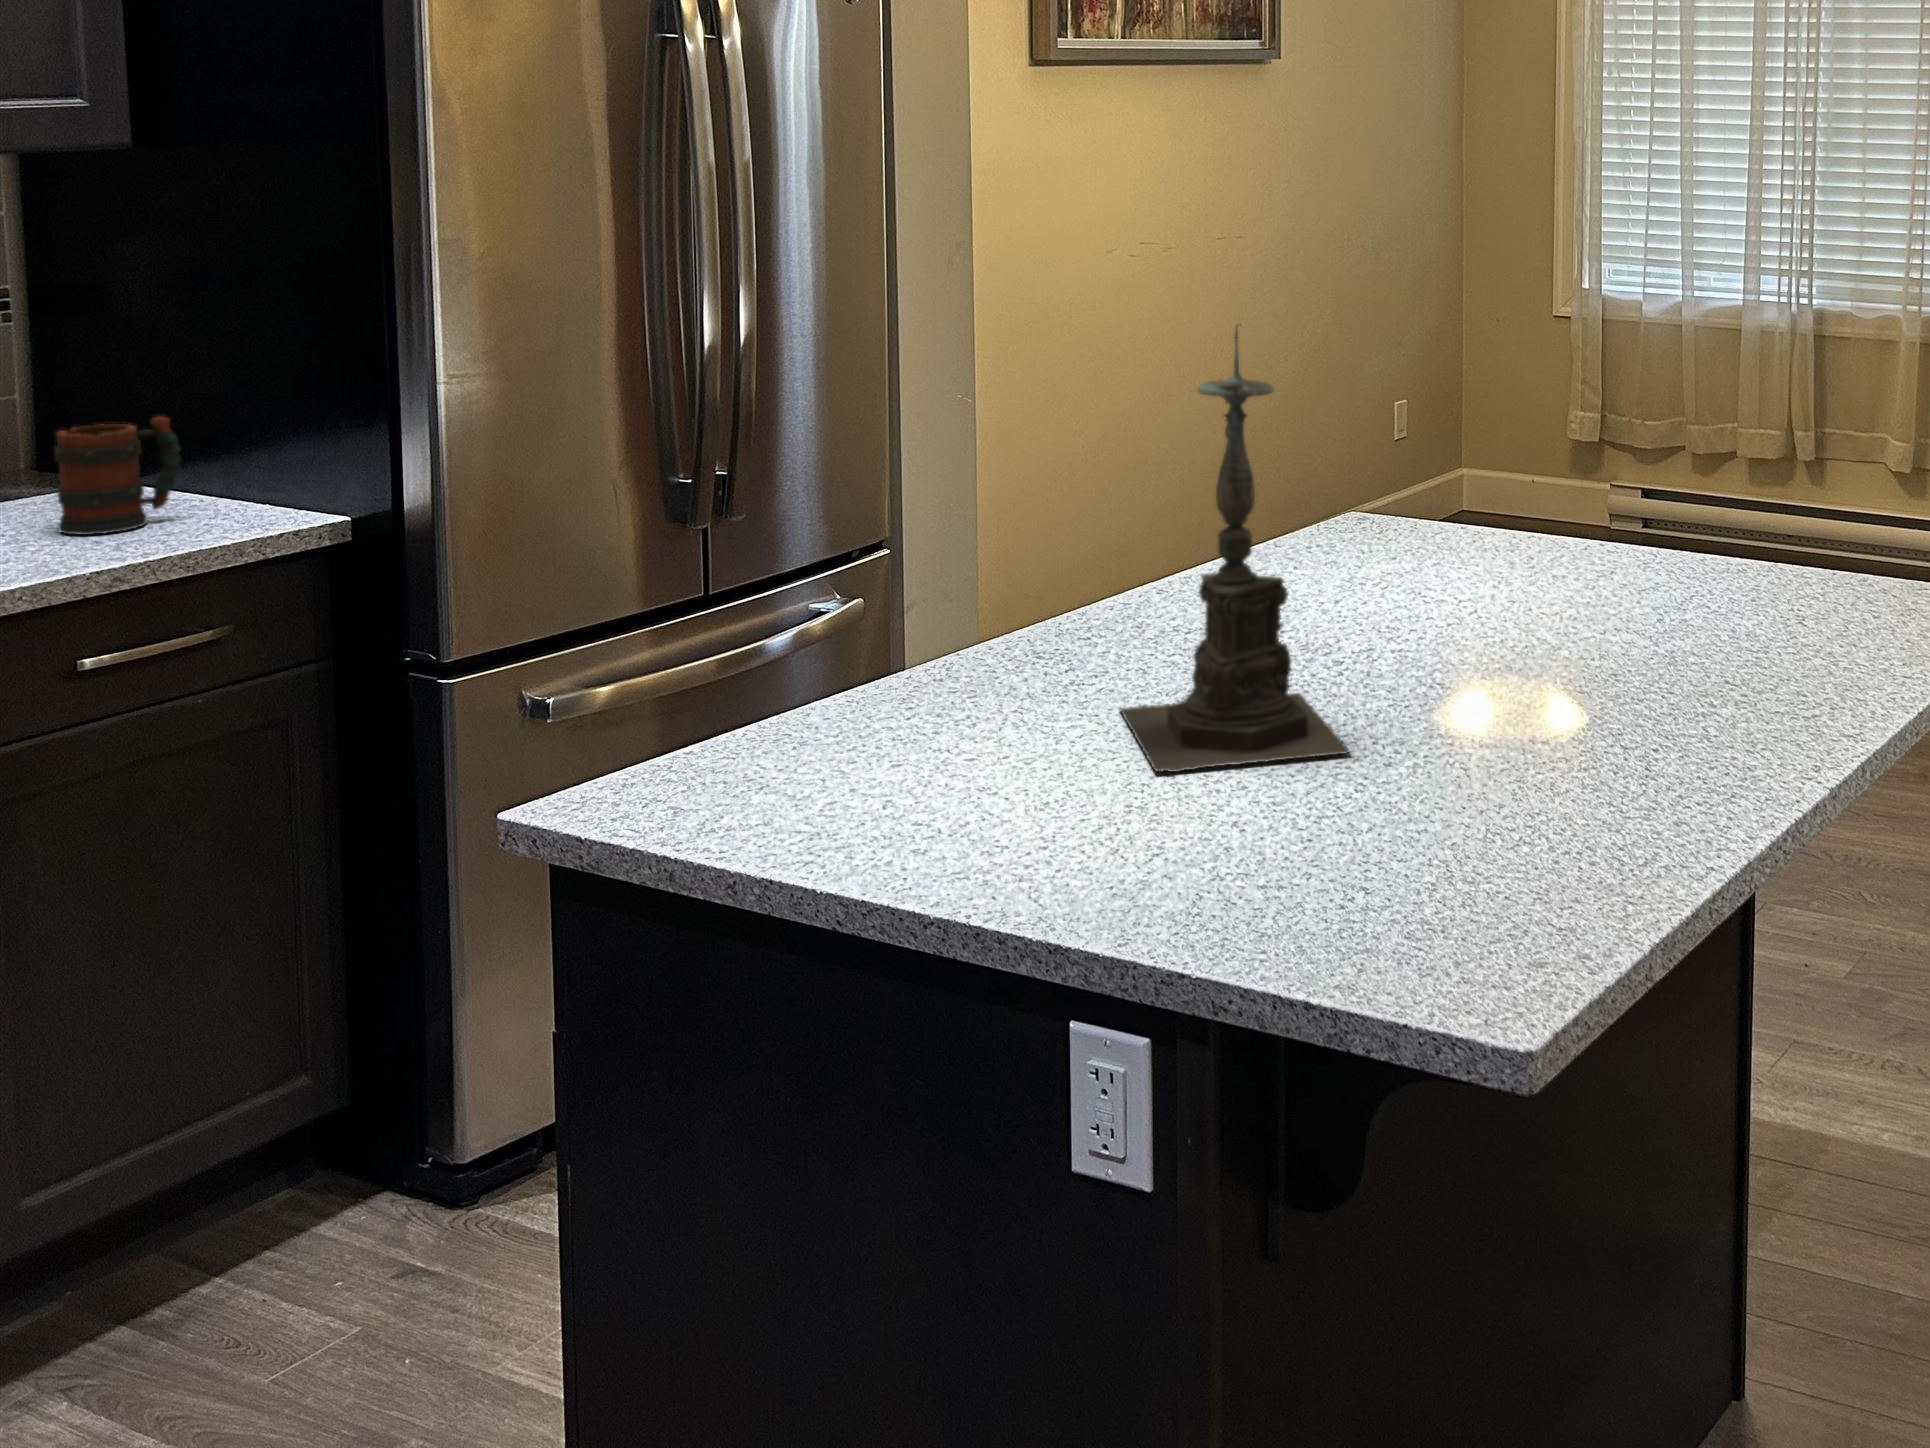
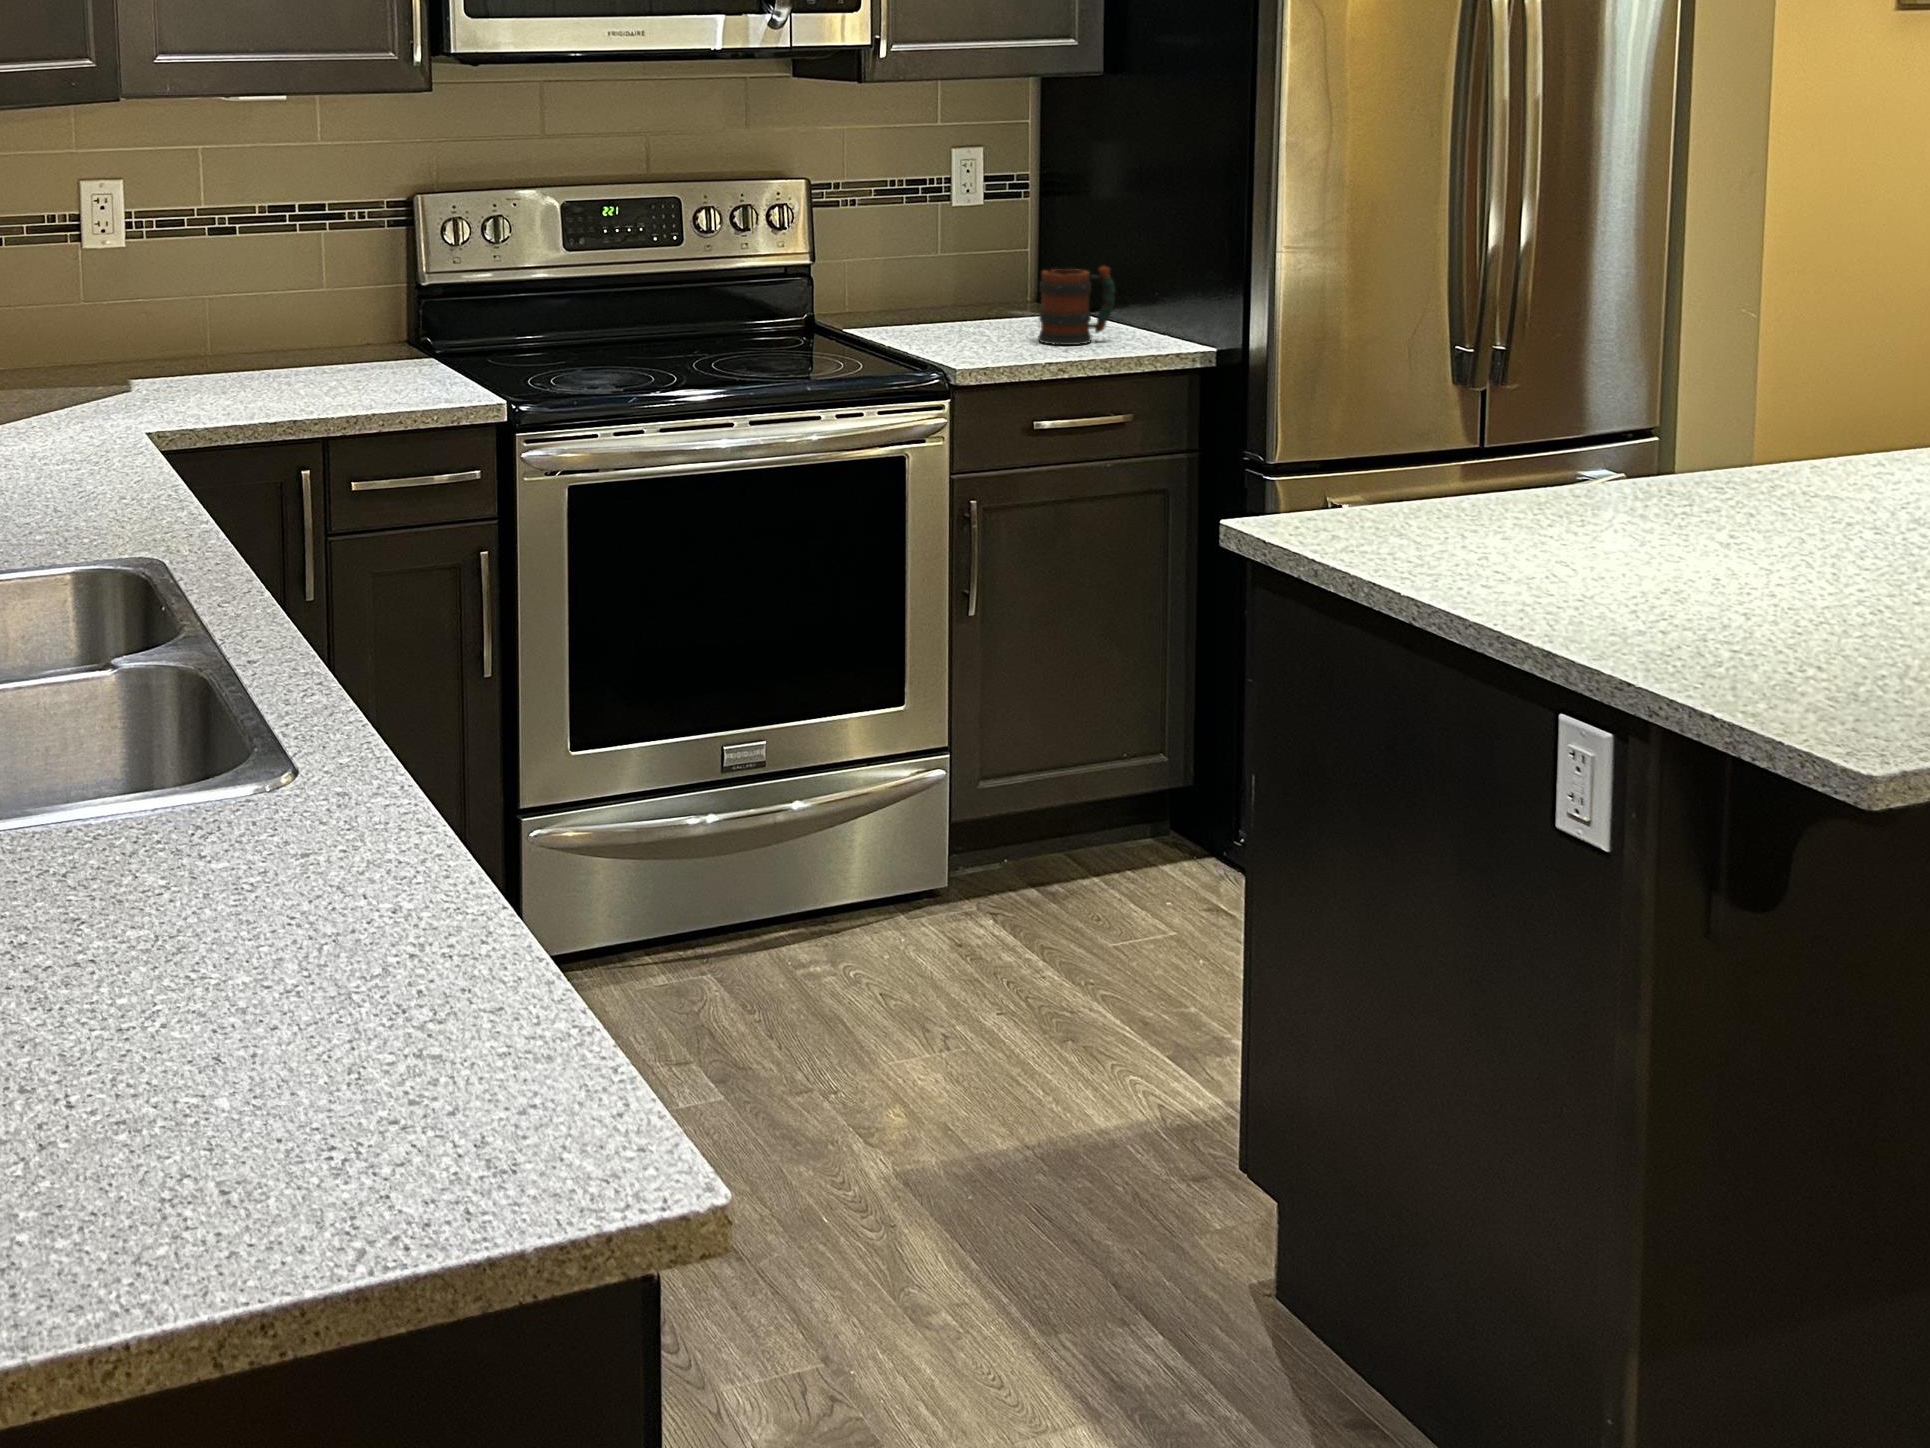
candle holder: present [1120,324,1350,772] -> none [1702,218,1885,593]

